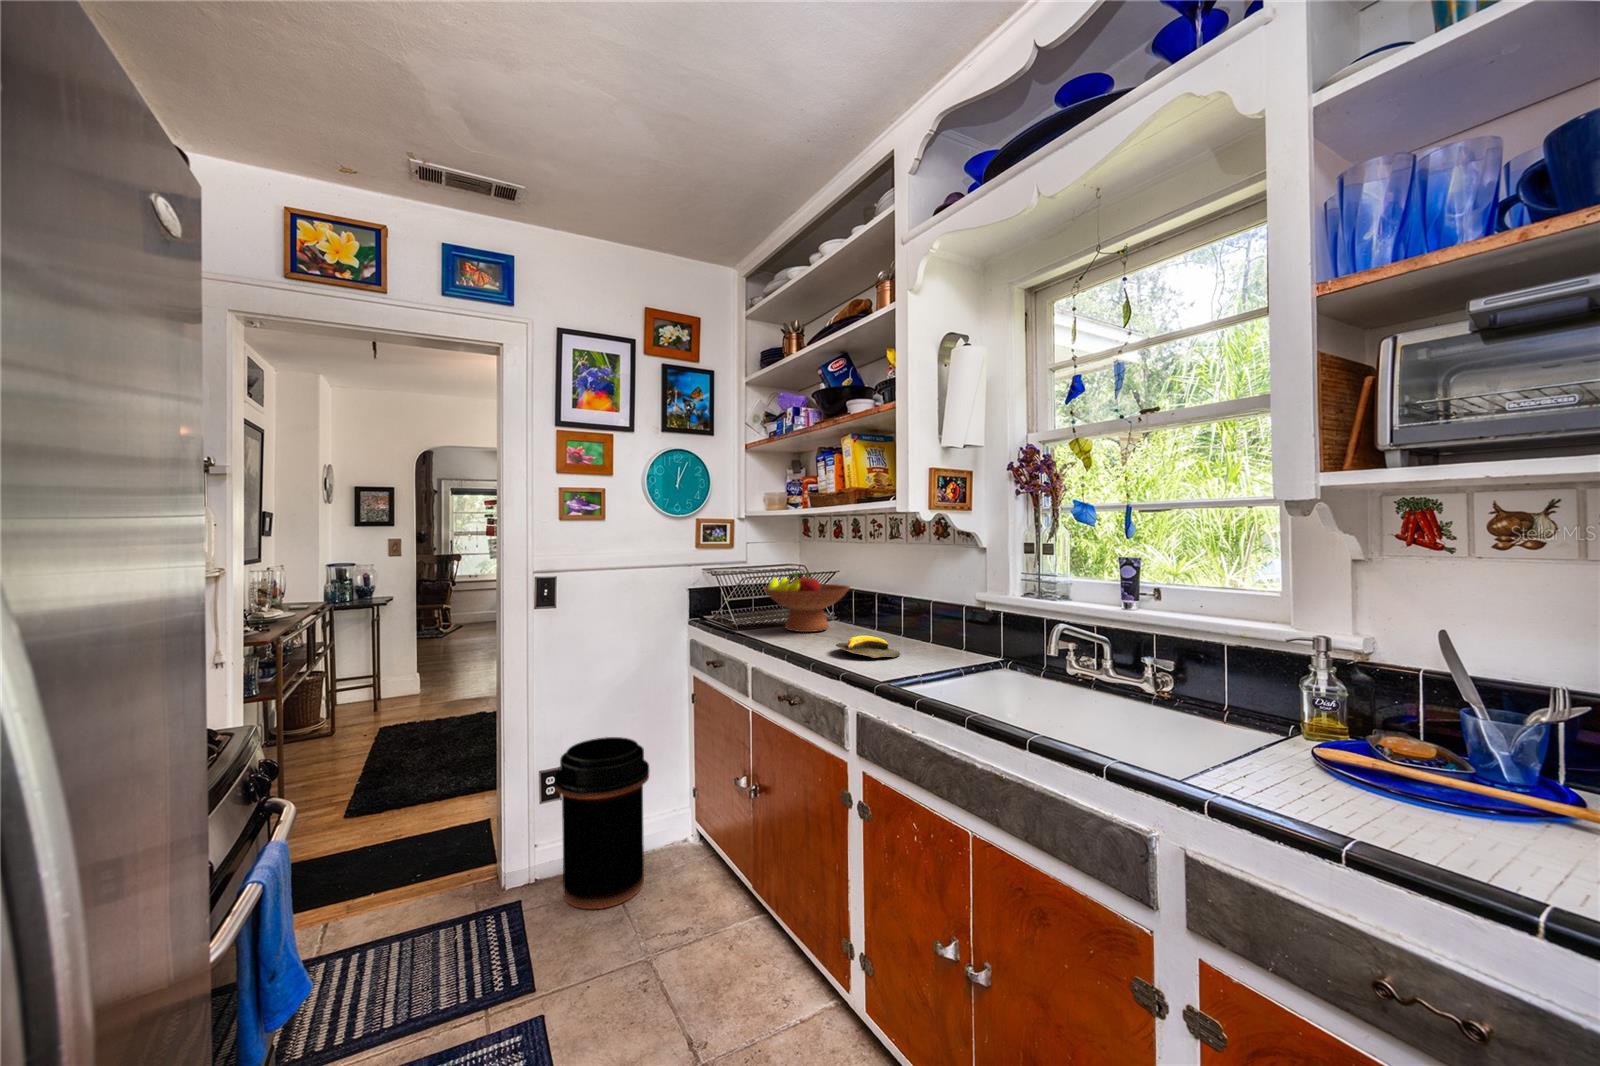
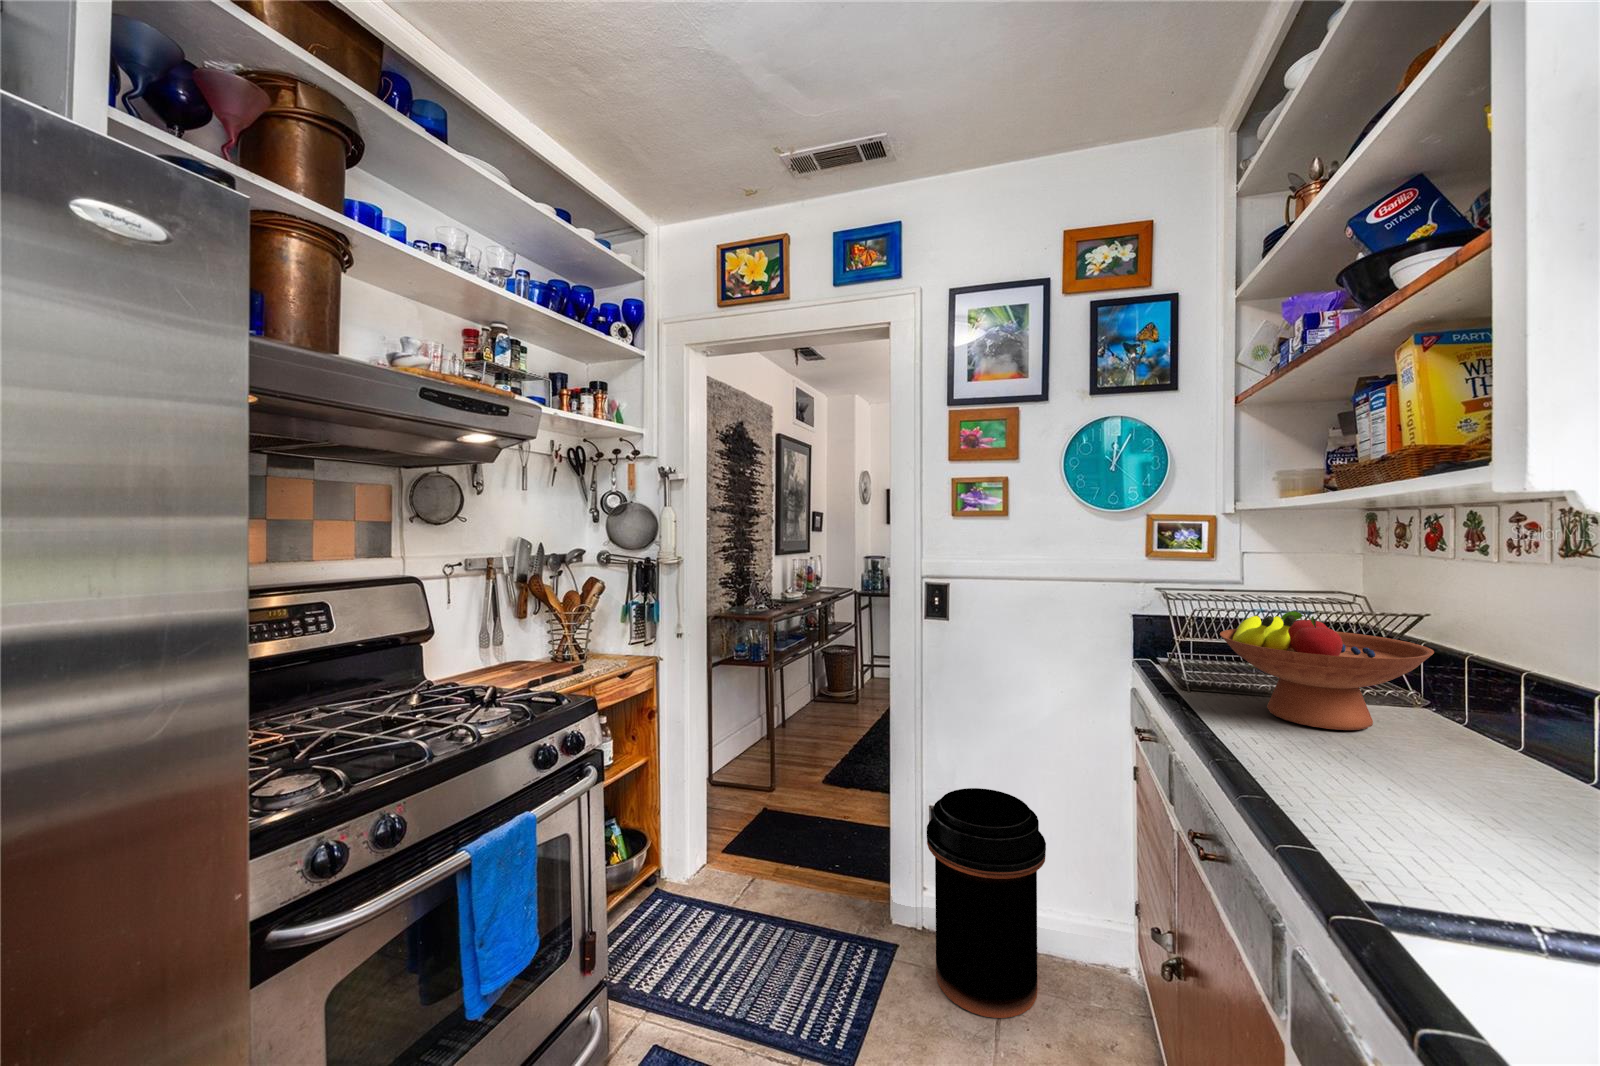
banana: present [836,636,900,658] -> none [1320,776,1526,863]

